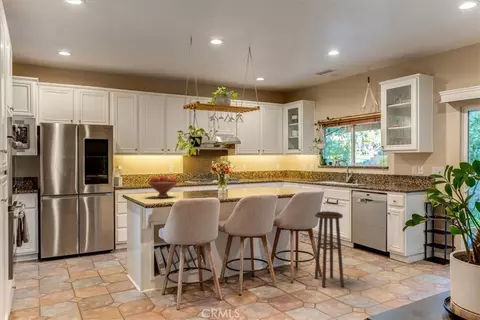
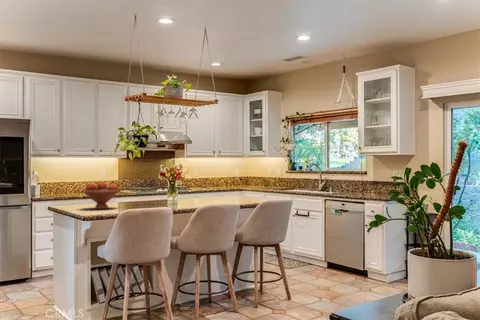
stool: present [314,211,344,287] -> none [282,223,315,310]

